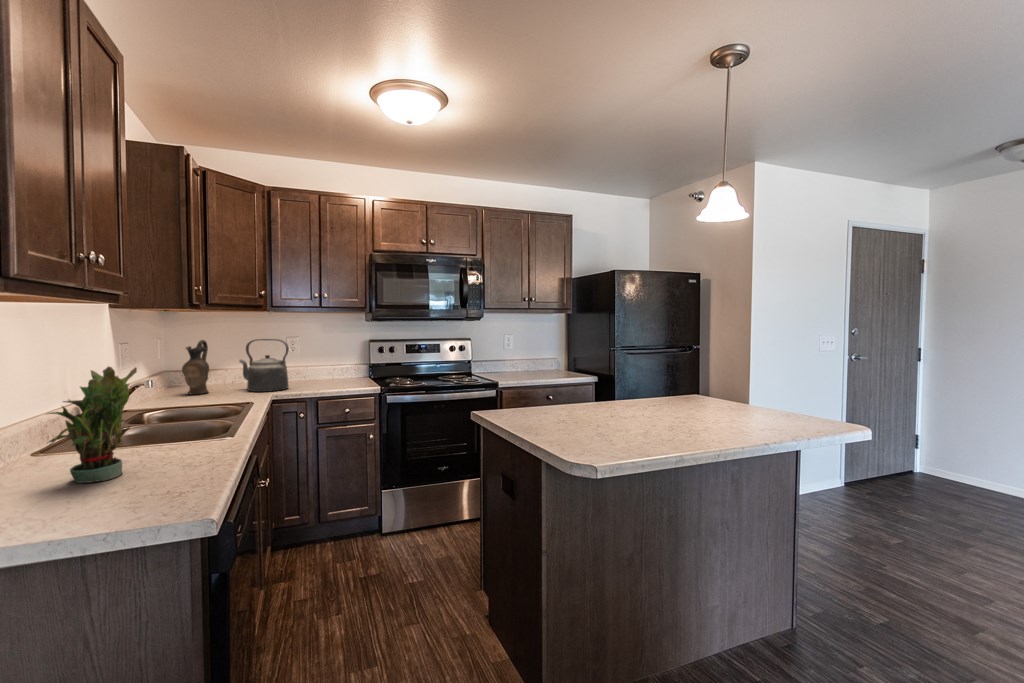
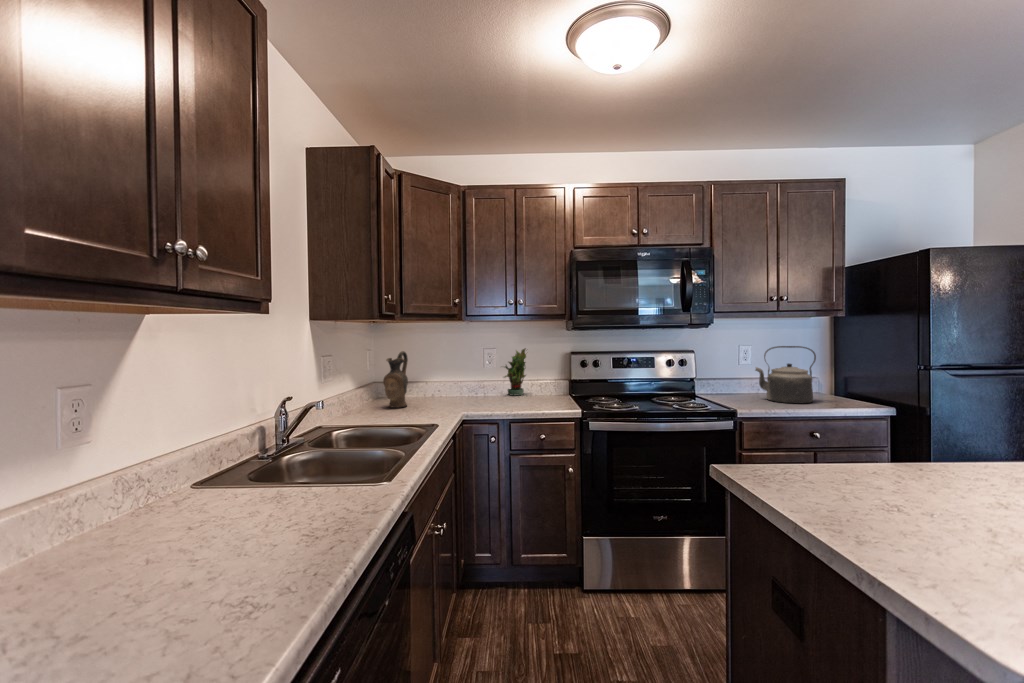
kettle: present [239,339,289,392] -> present [755,346,816,403]
potted plant: present [48,367,137,483] -> present [504,348,526,396]

